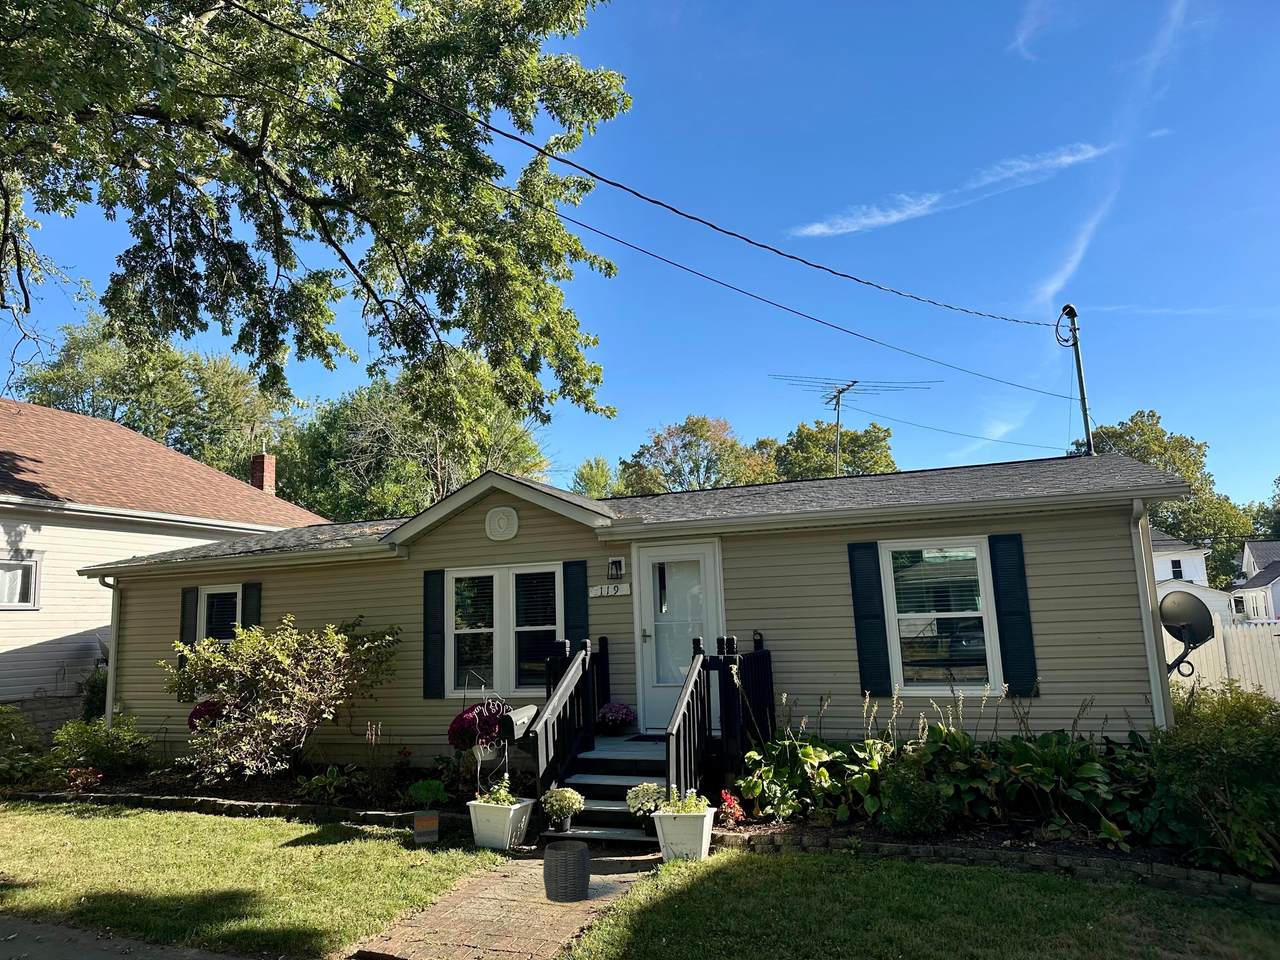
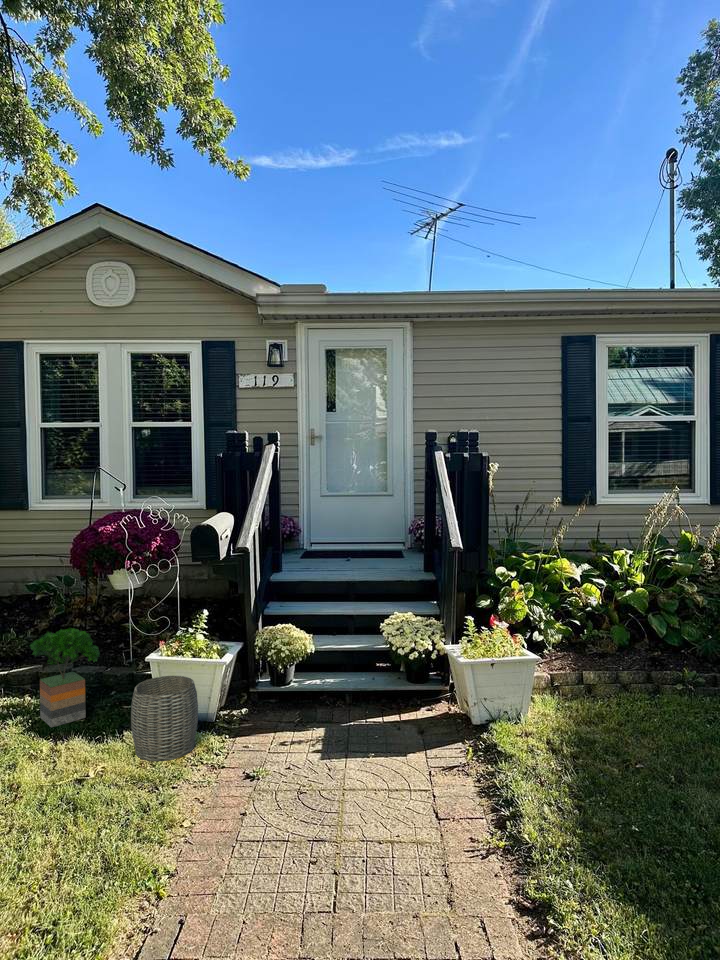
woven basket: present [543,841,590,903] -> present [131,676,198,762]

